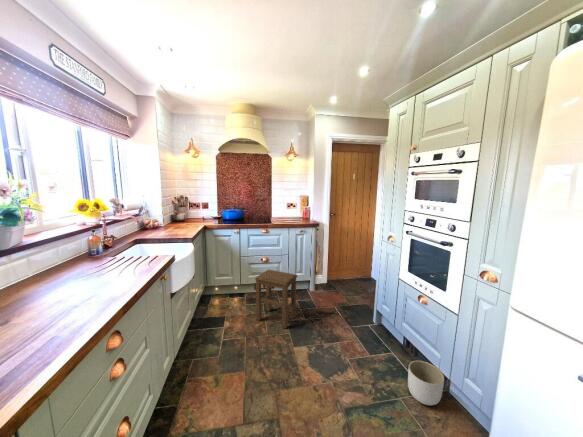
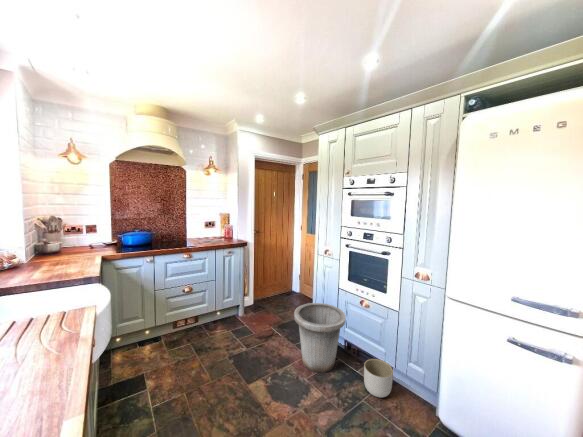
stool: present [255,270,297,328] -> none [188,302,237,367]
trash can: none [344,289,400,360] -> present [294,303,346,373]

